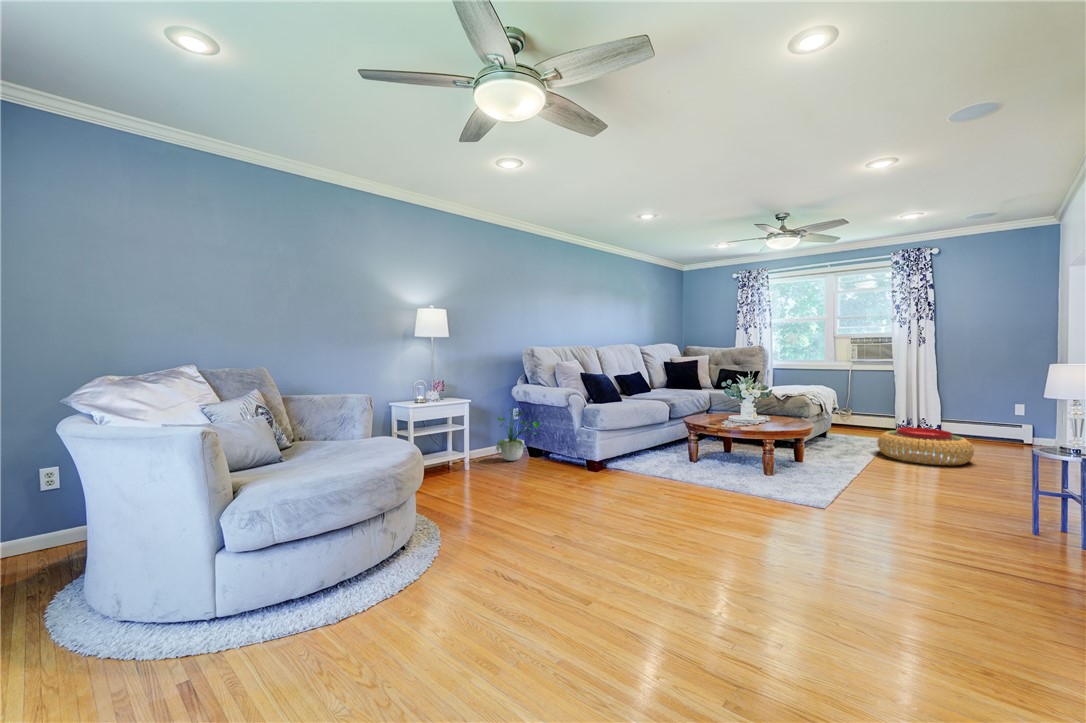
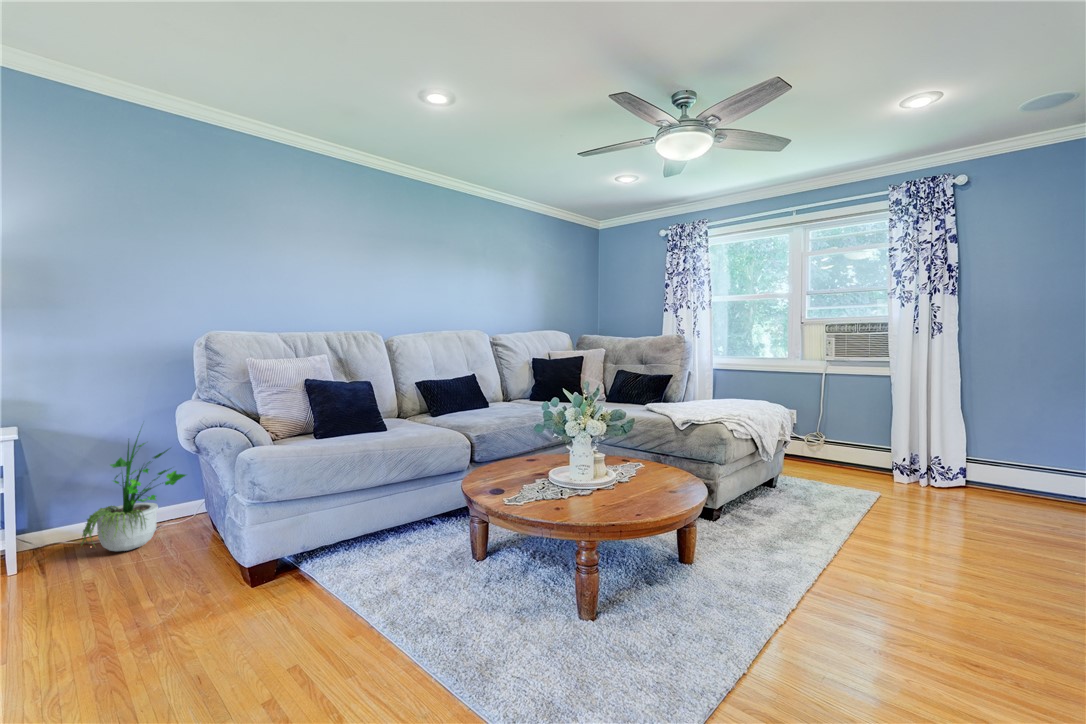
pouf: present [877,427,974,465] -> none [856,484,1045,575]

